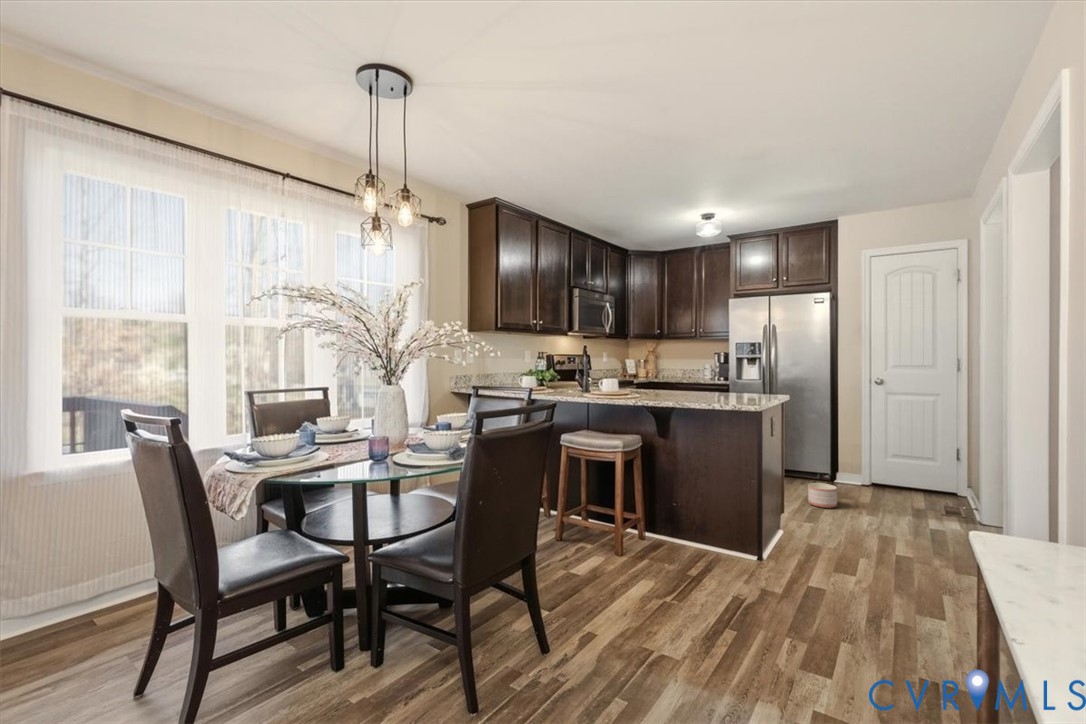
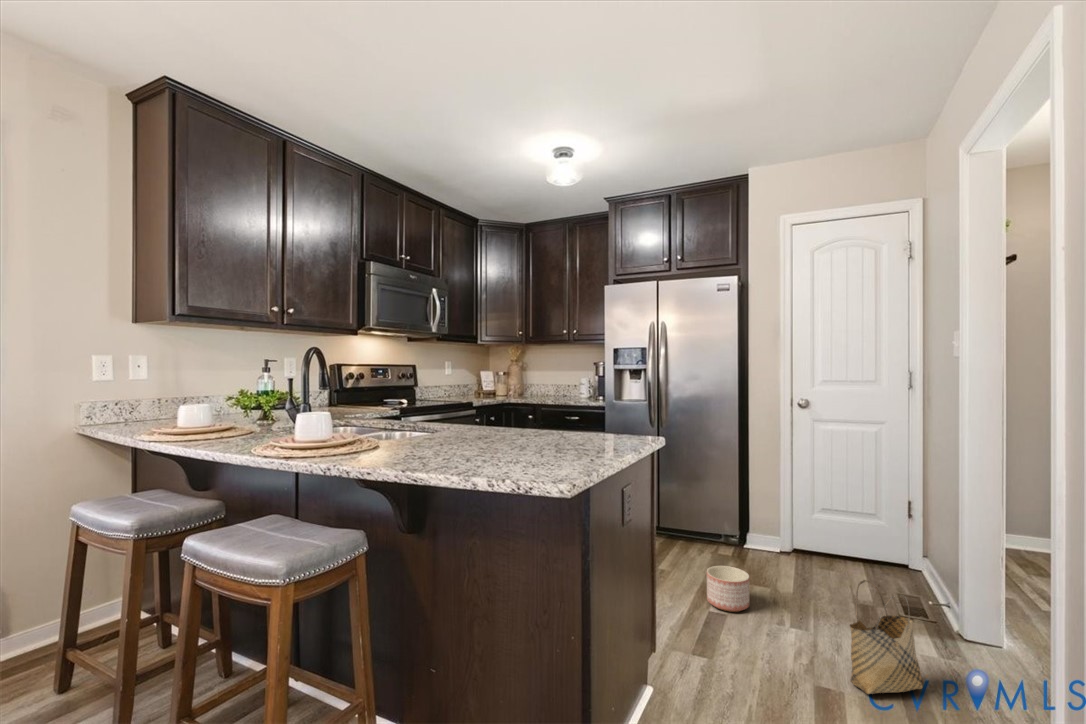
woven basket: none [897,479,941,537] -> present [850,580,922,694]

